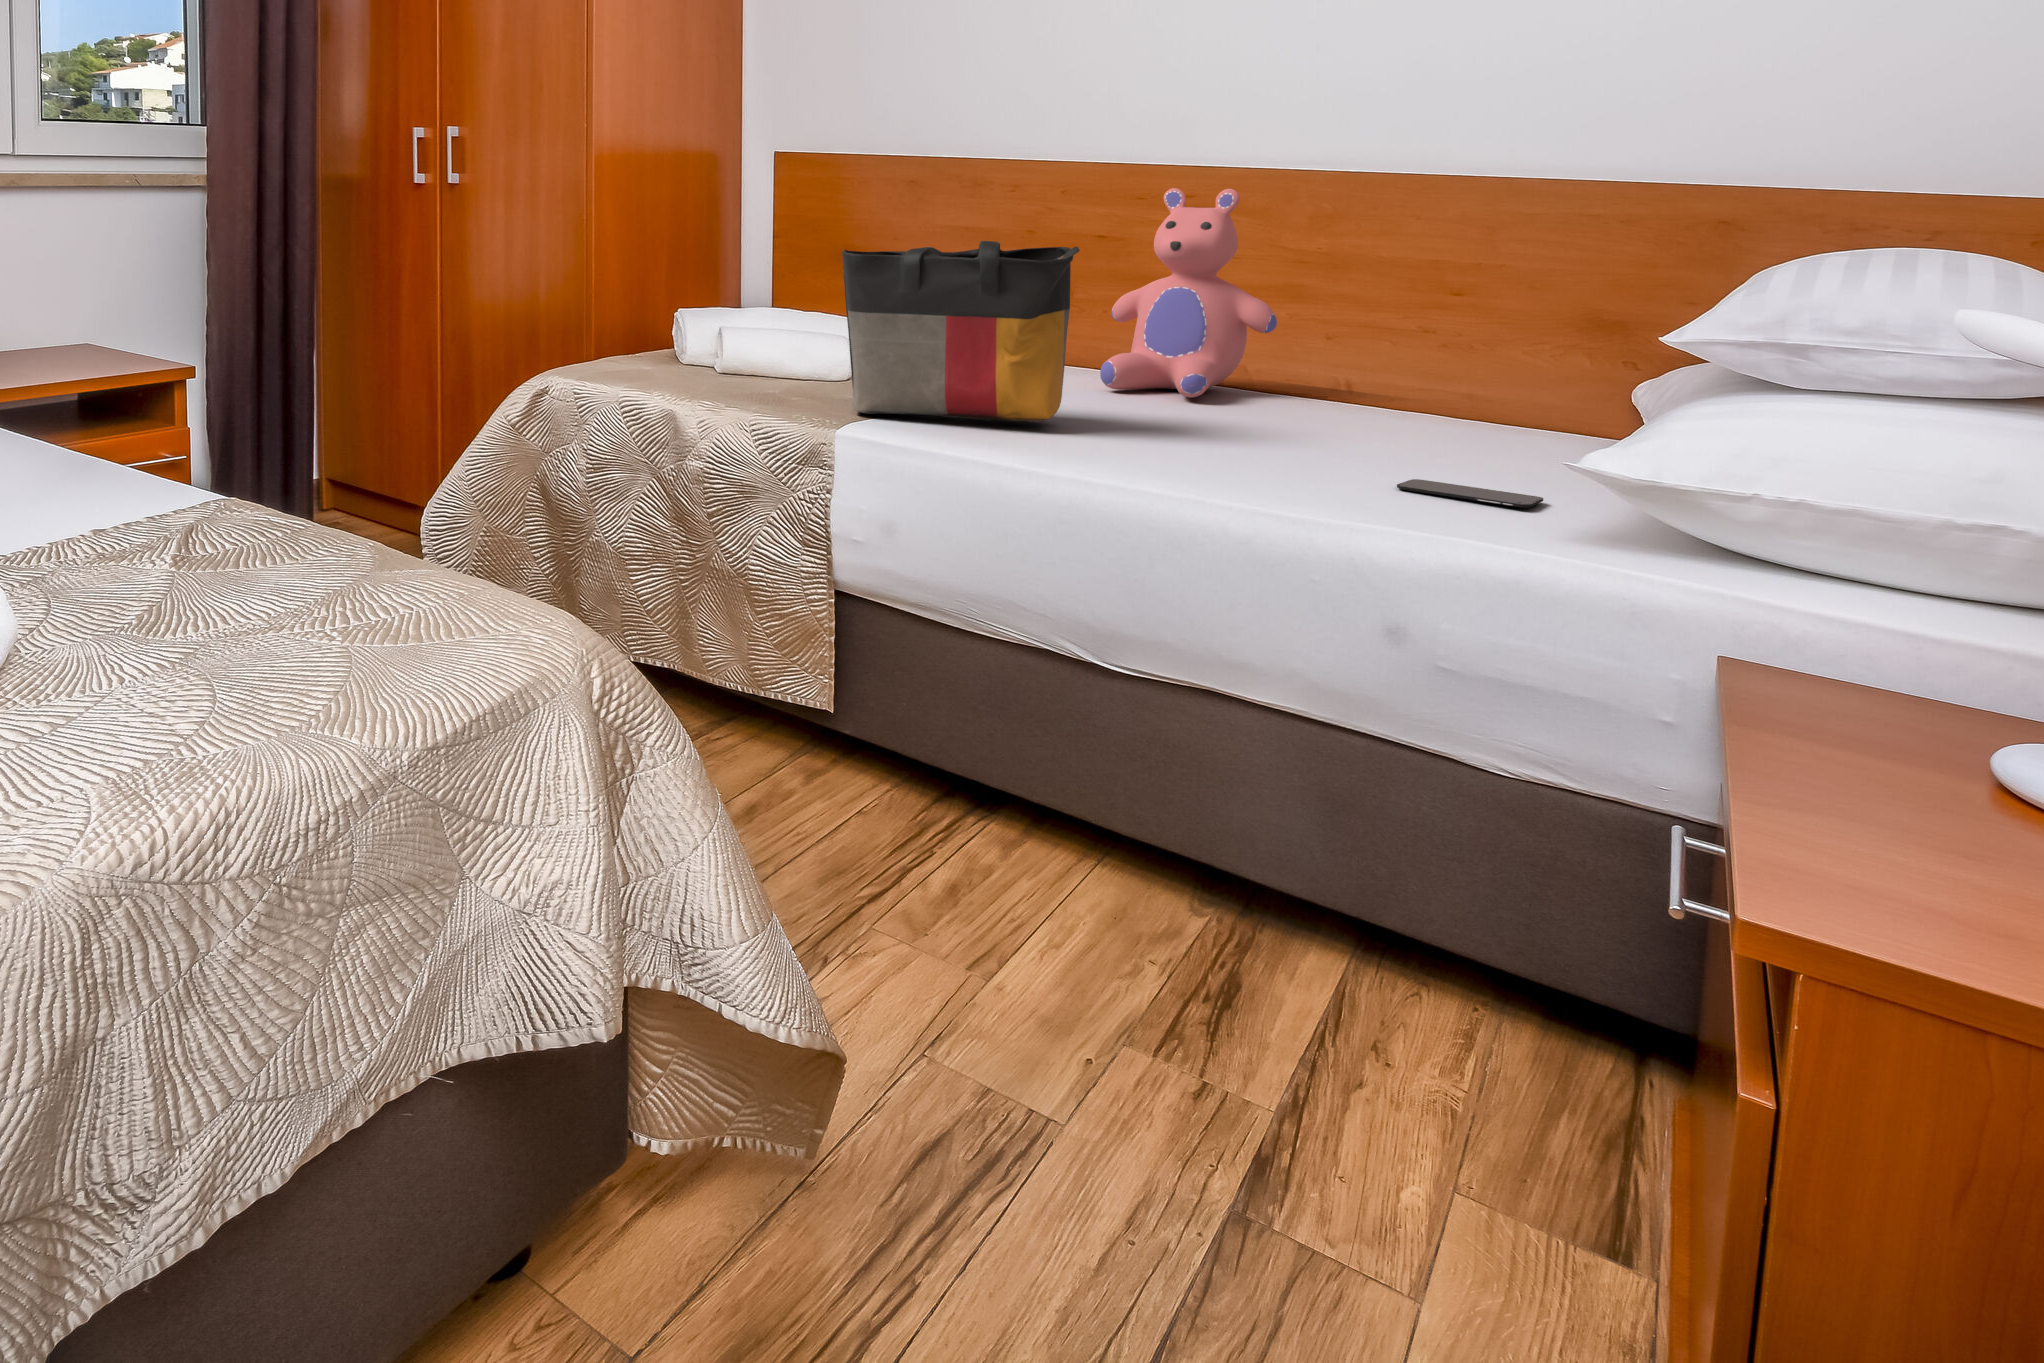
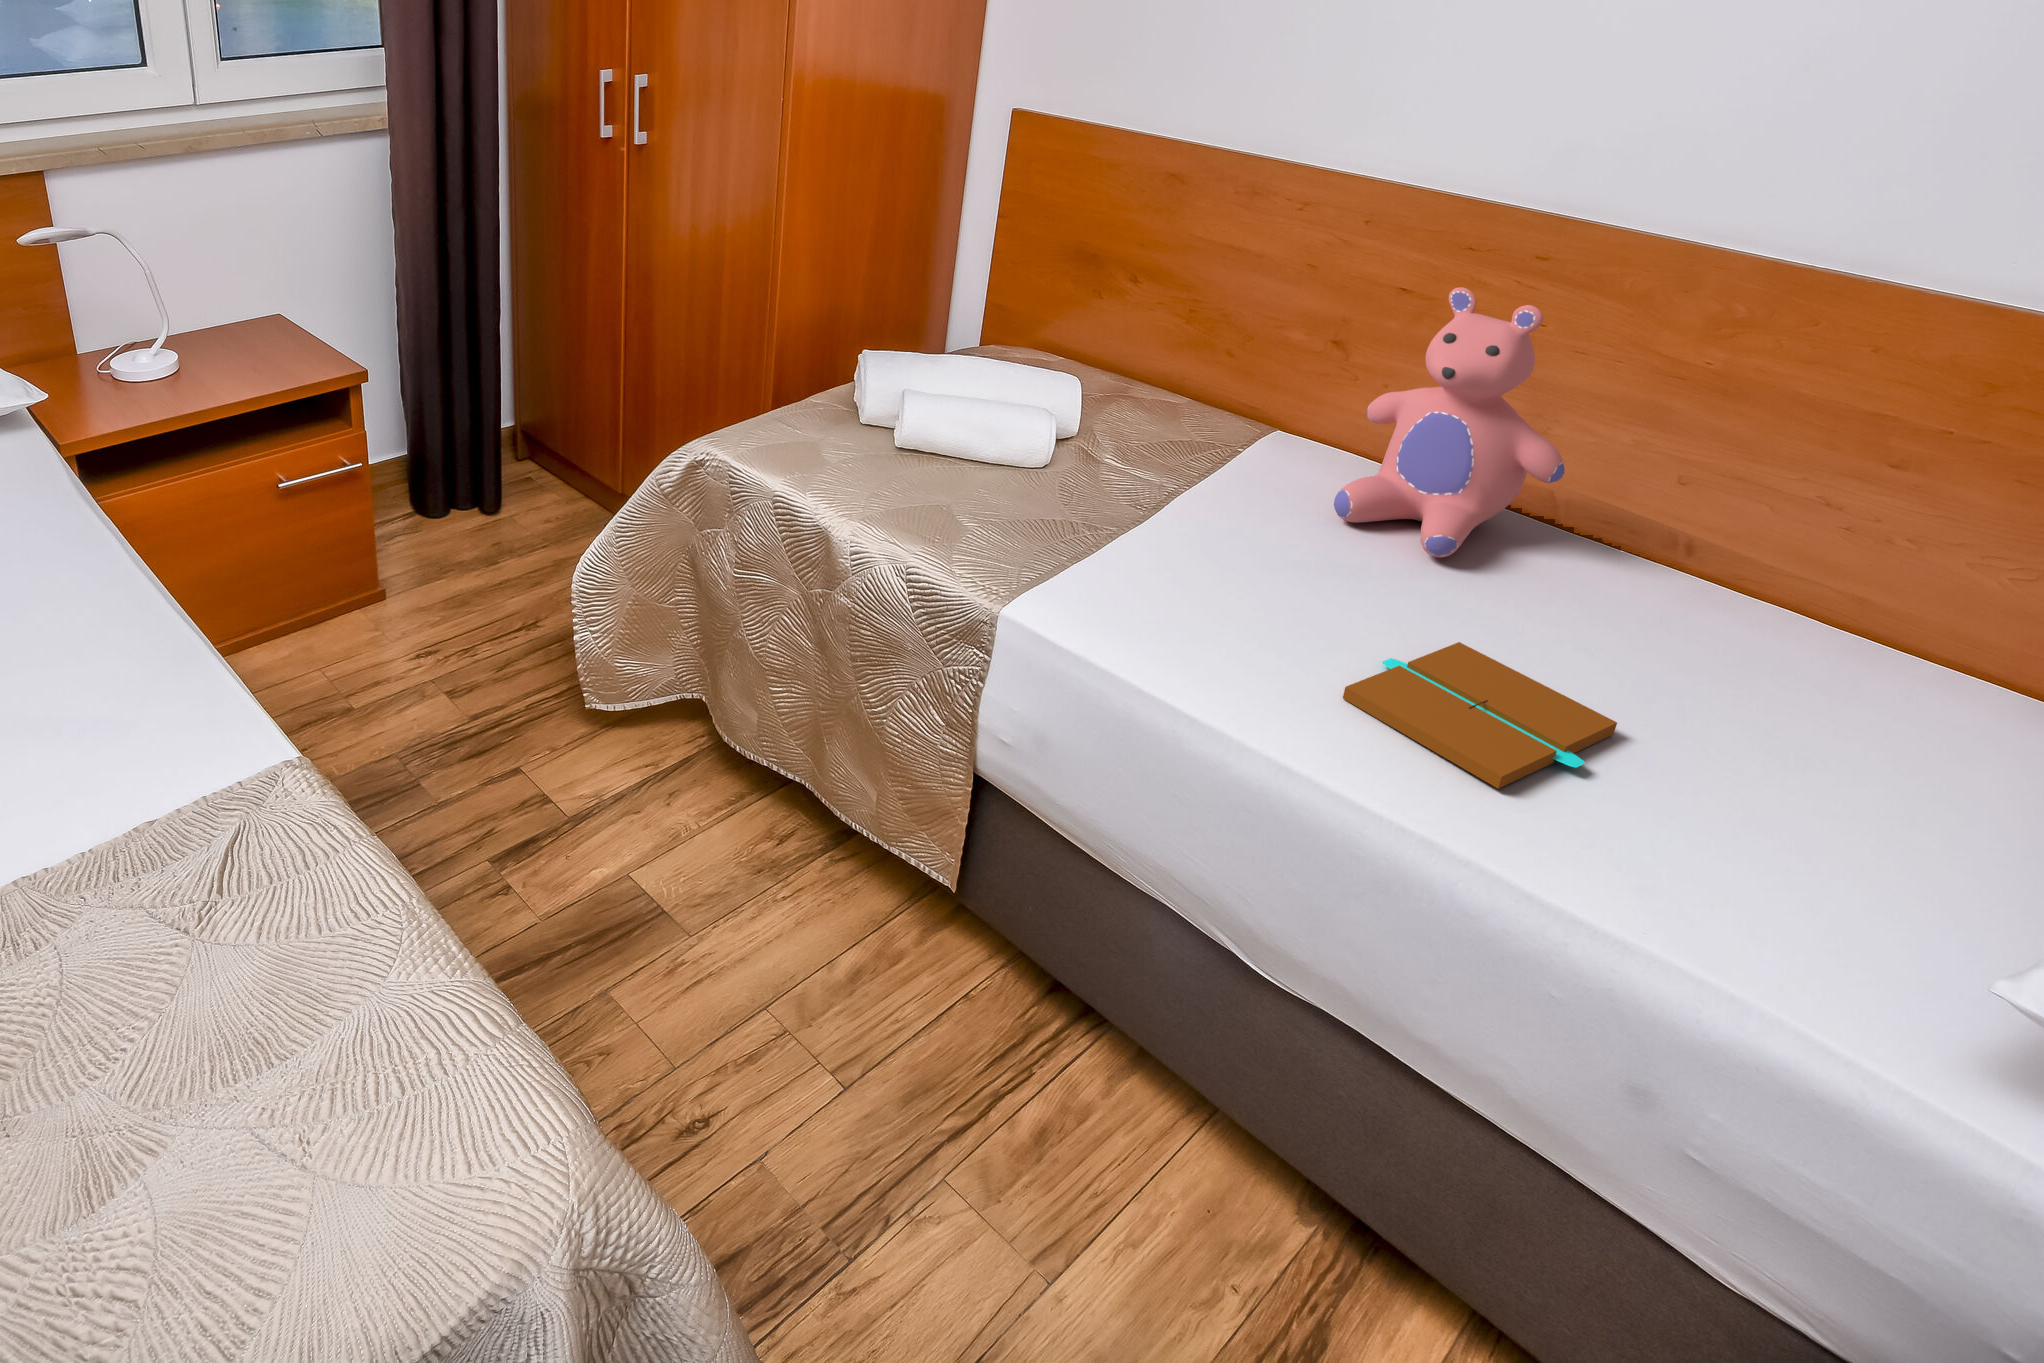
tote bag: present [842,241,1080,422] -> none [1017,399,1294,636]
book: none [1150,420,1368,469] -> present [1343,642,1617,789]
smartphone: present [1397,479,1543,508] -> none [1616,833,1797,936]

